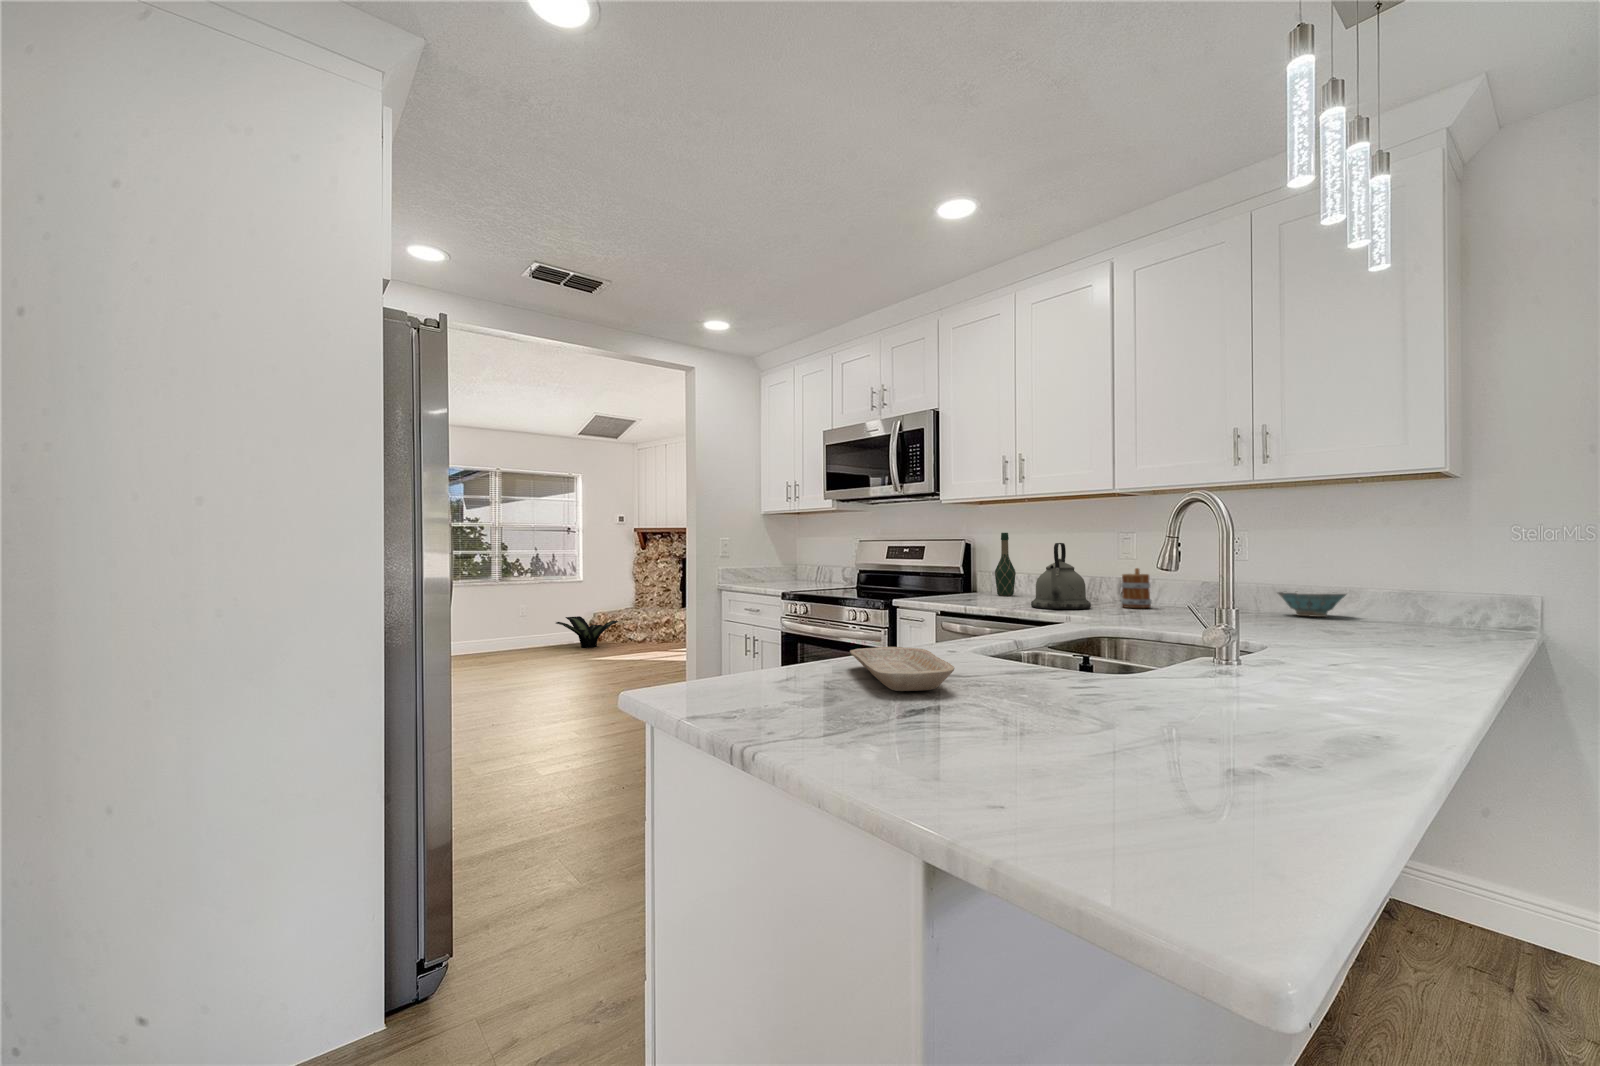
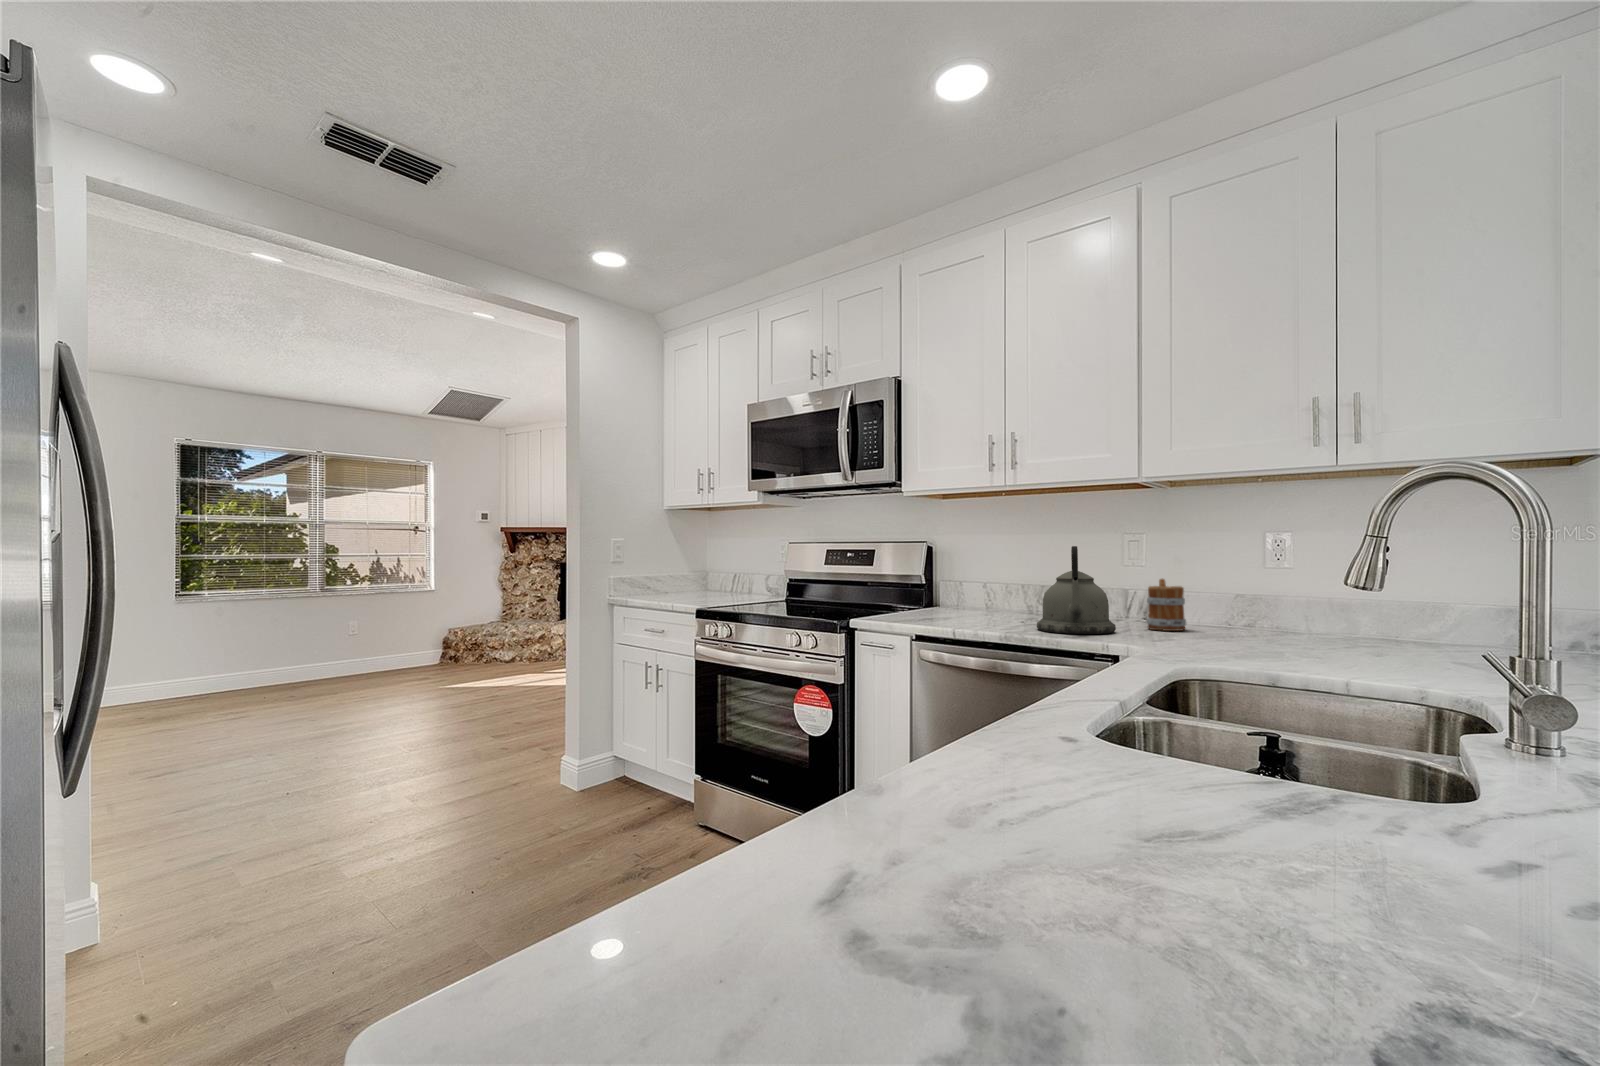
wine bottle: present [995,533,1016,596] -> none [966,533,992,612]
ceramic bowl: present [1277,591,1346,617] -> none [1352,609,1448,642]
potted plant: present [556,616,619,648] -> none [394,632,482,671]
tray: present [850,647,955,691] -> none [940,755,1316,939]

